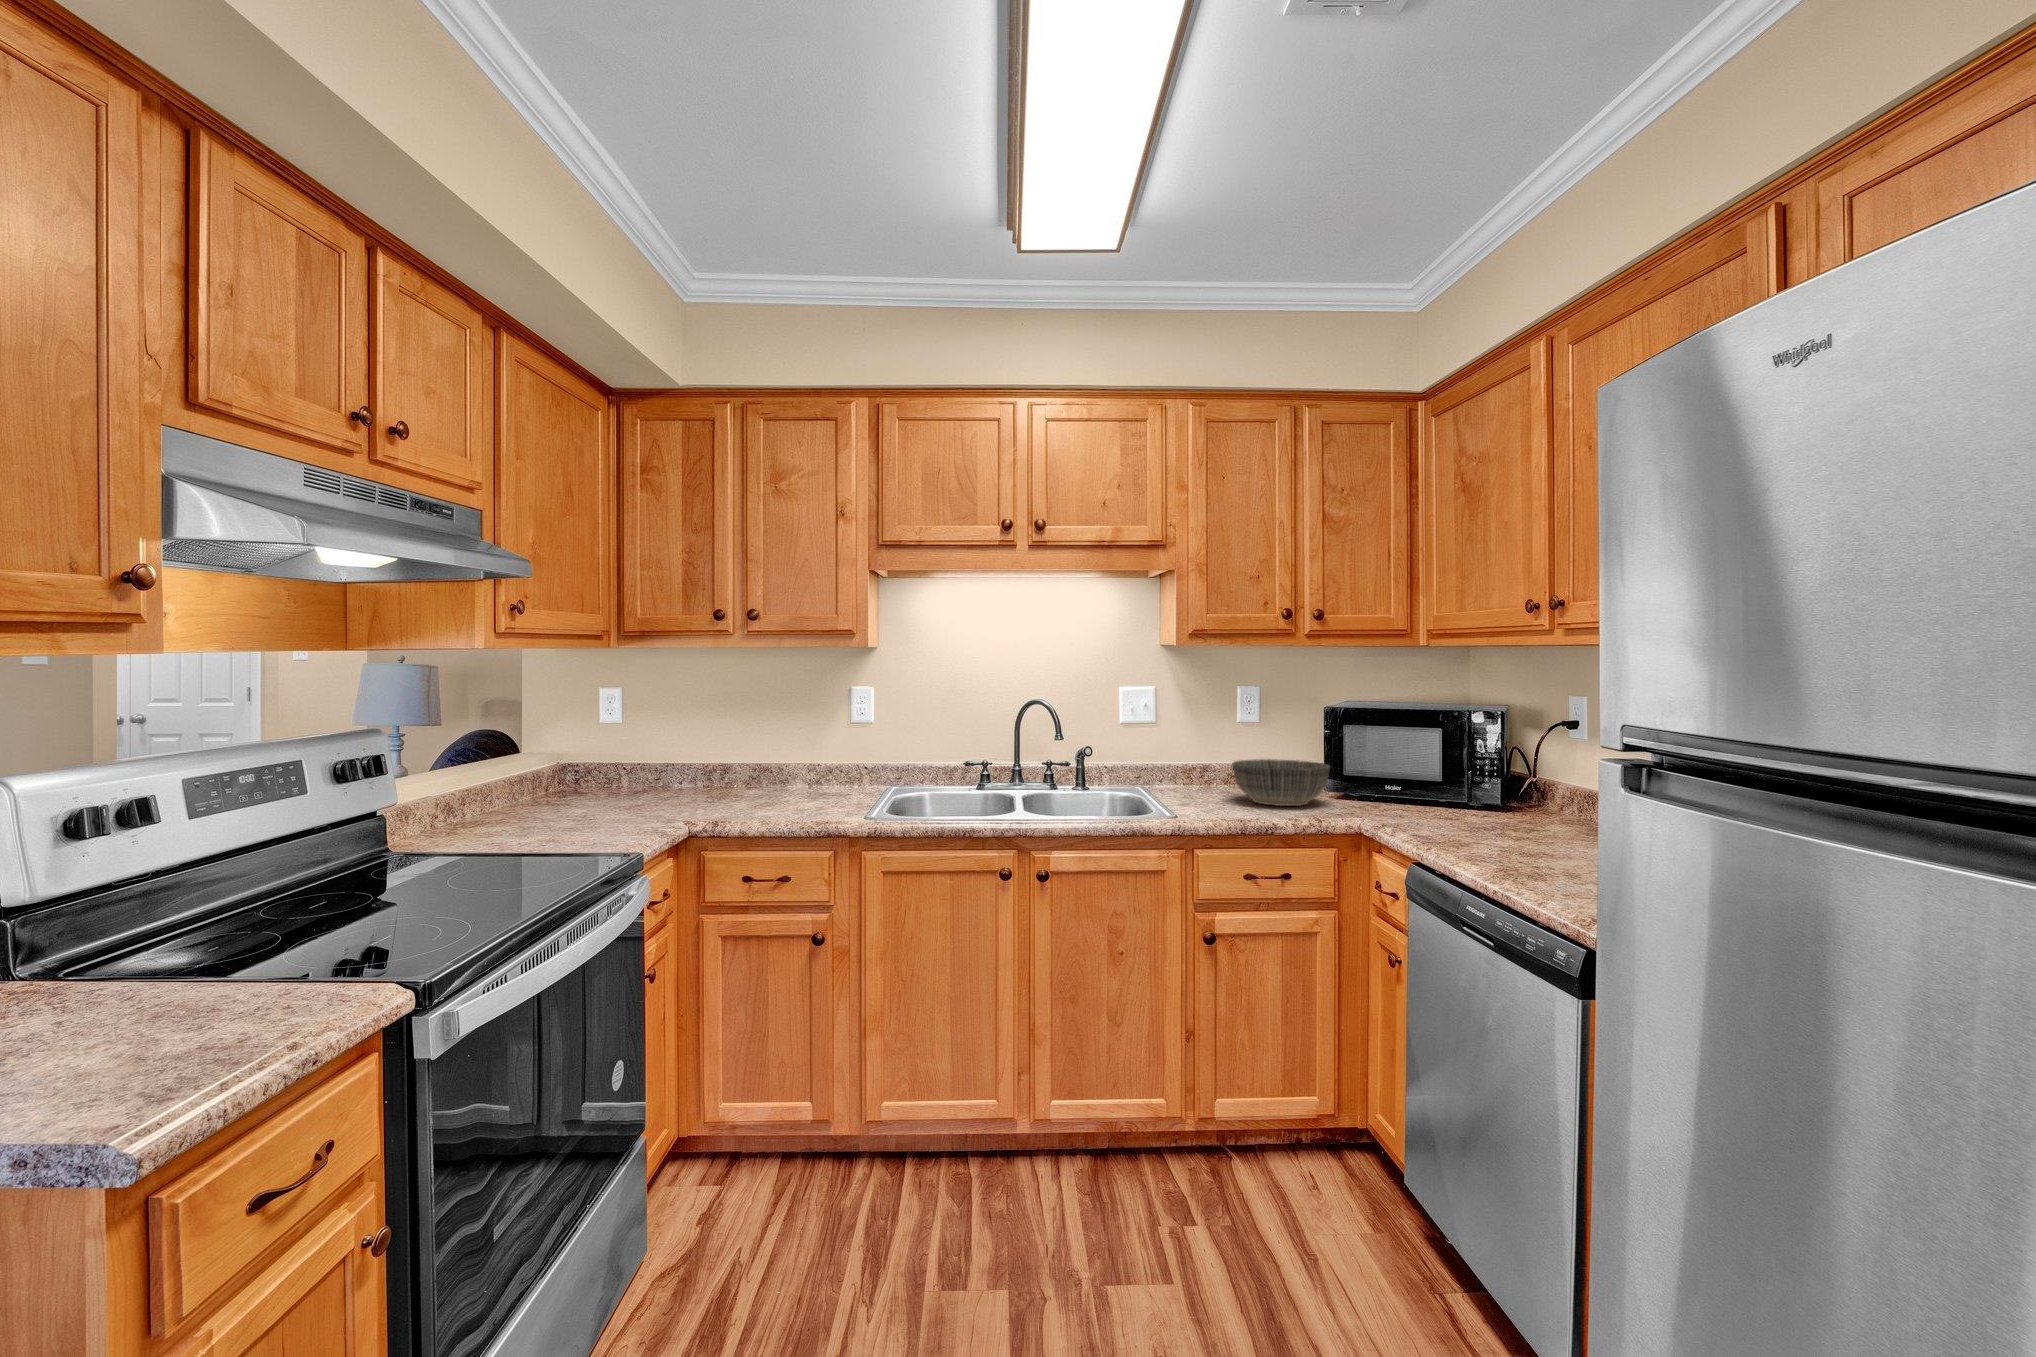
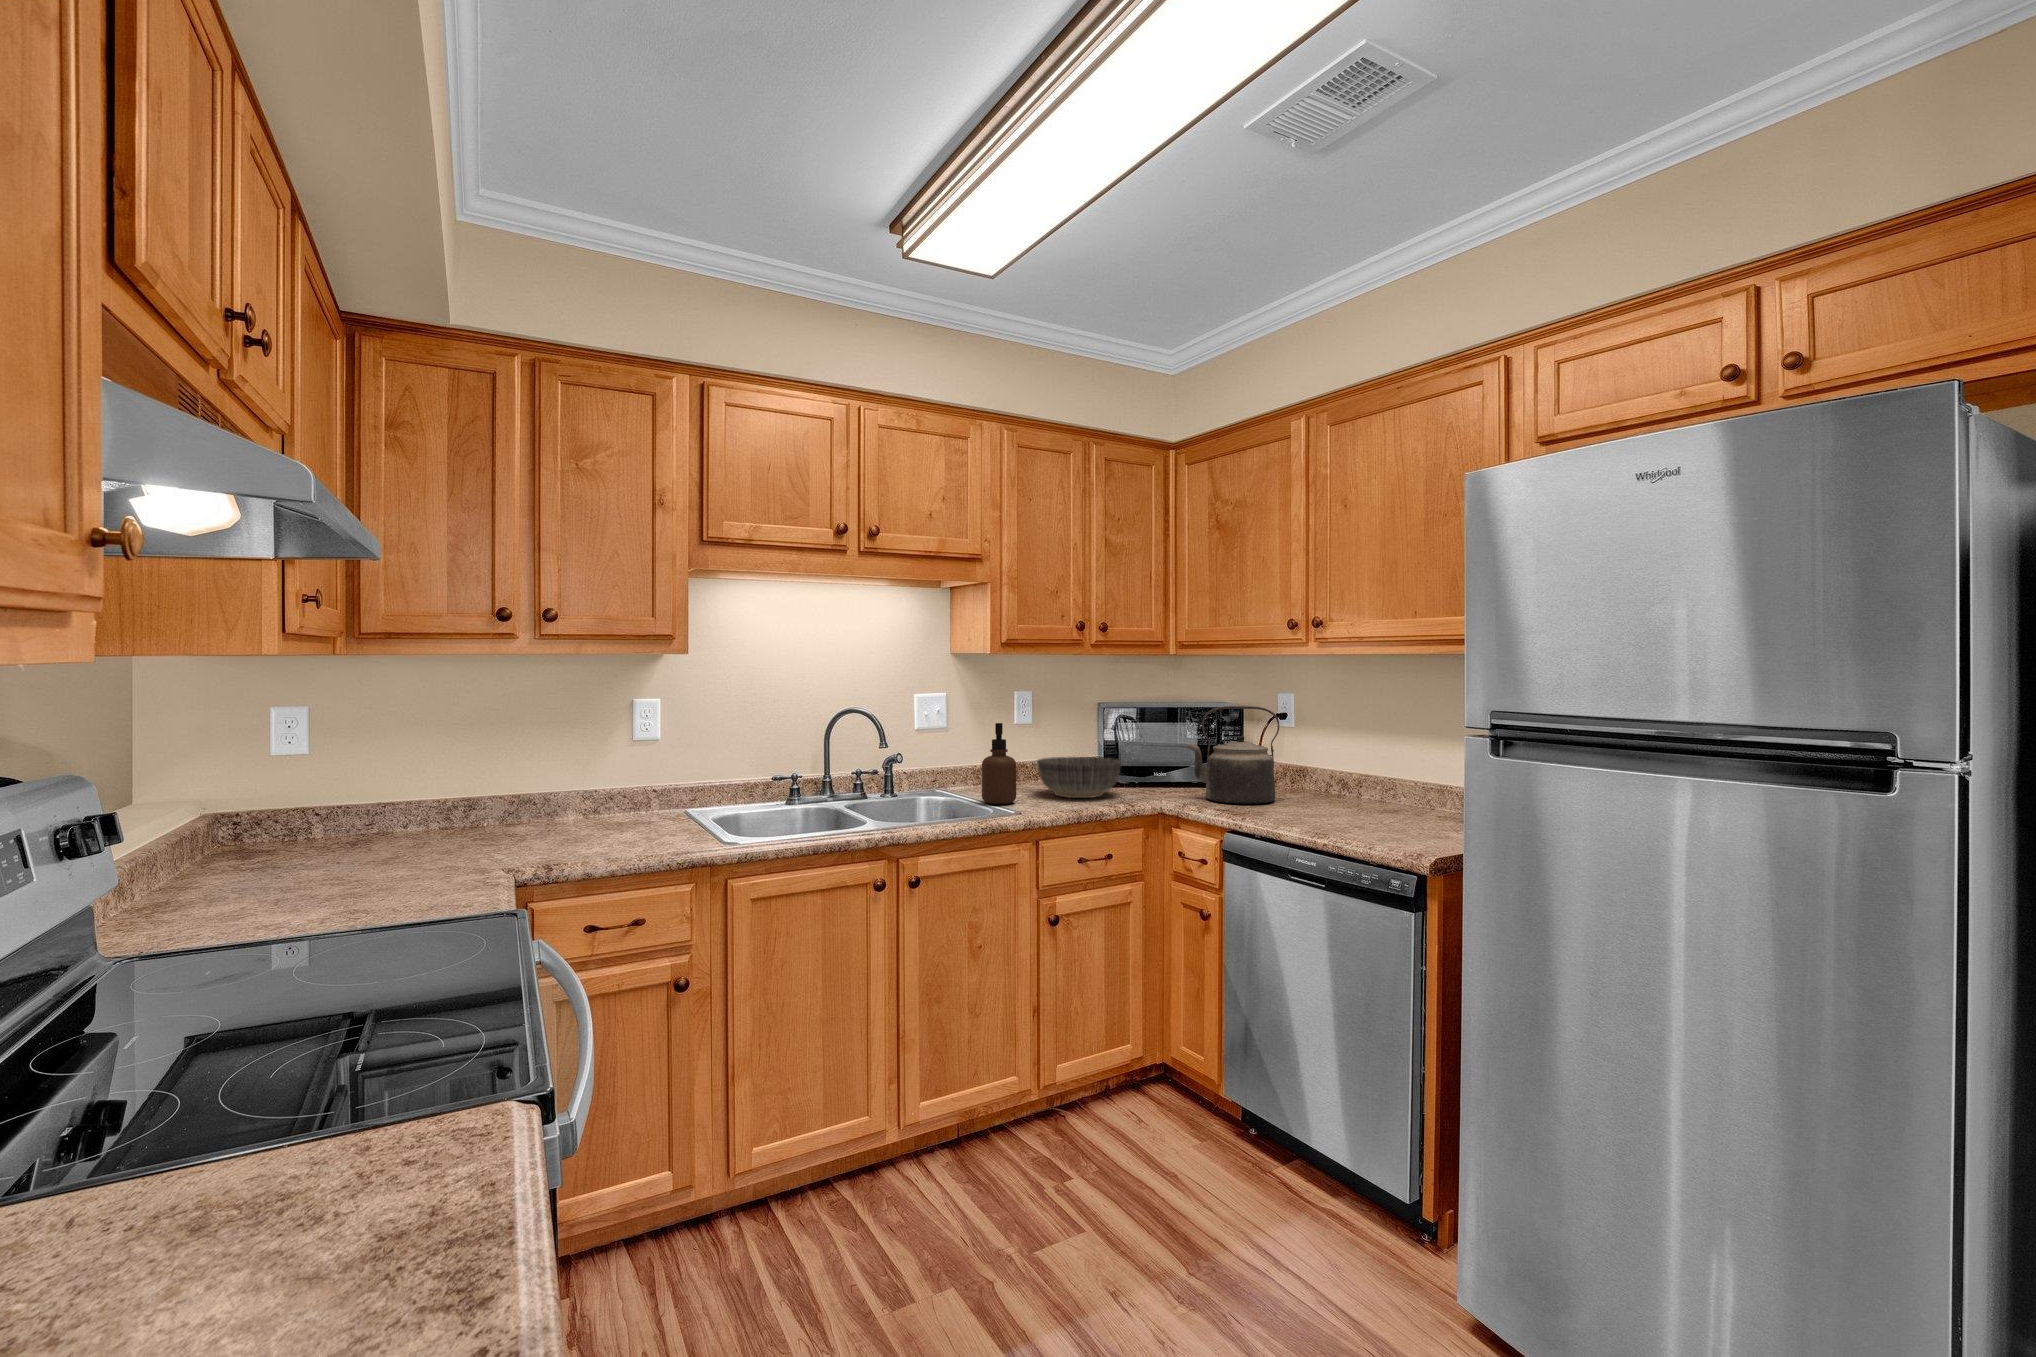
kettle: none [1406,707,1526,827] -> present [1188,706,1279,804]
soap dispenser: none [1160,719,1197,805] -> present [982,723,1016,804]

